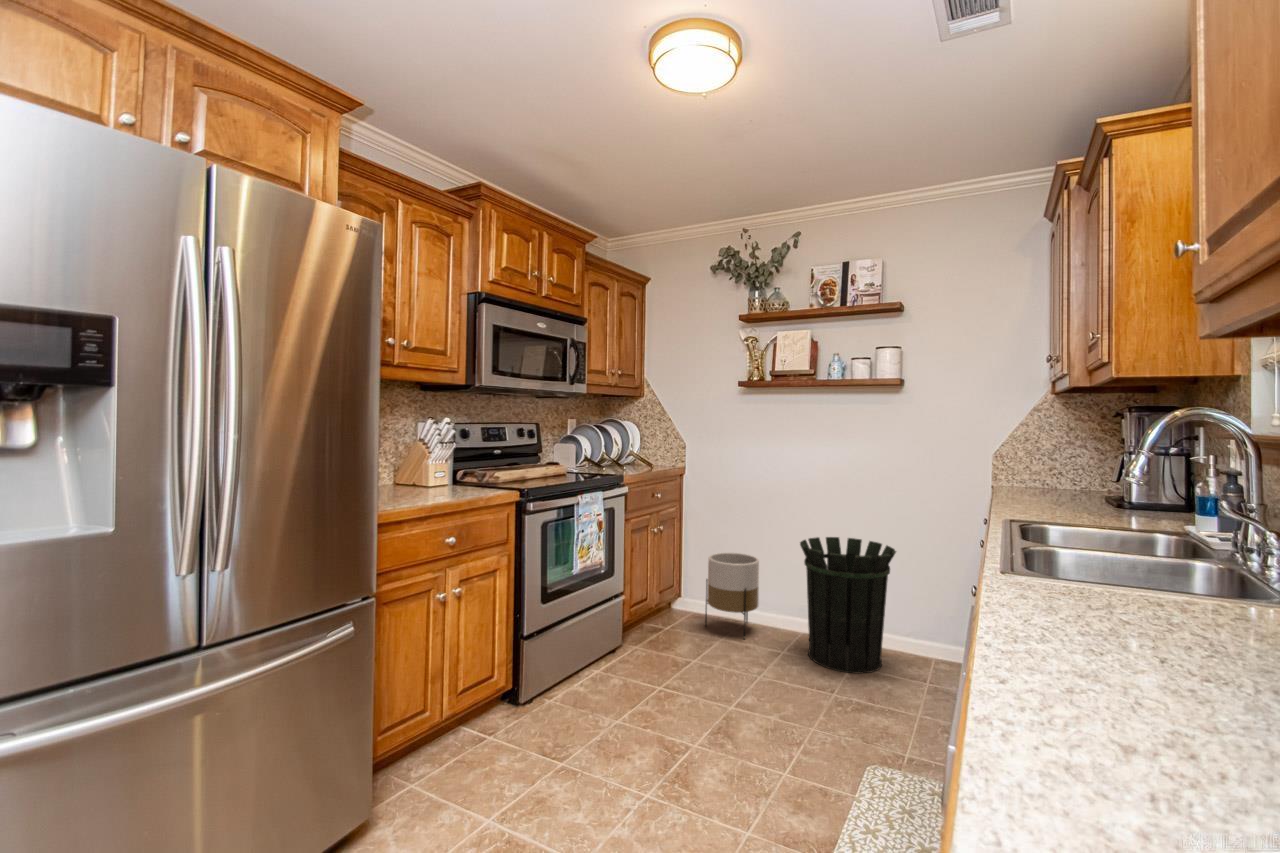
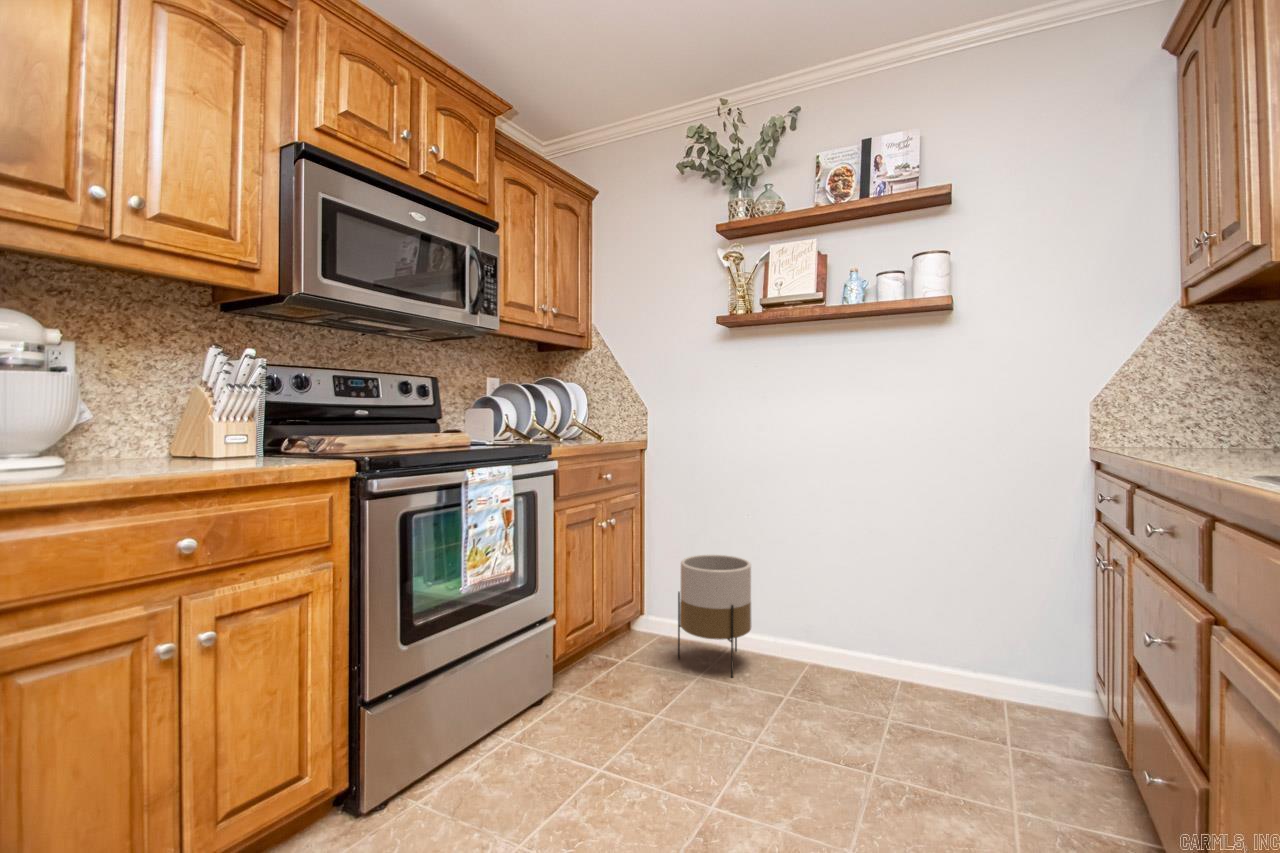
waste bin: present [800,537,896,674] -> none [809,529,953,731]

